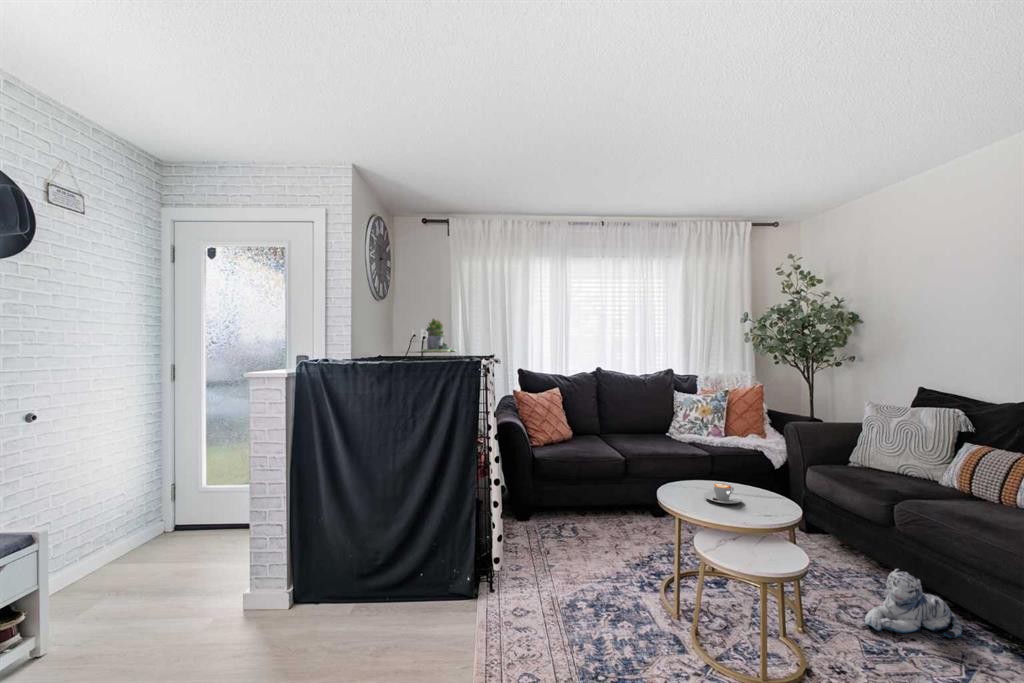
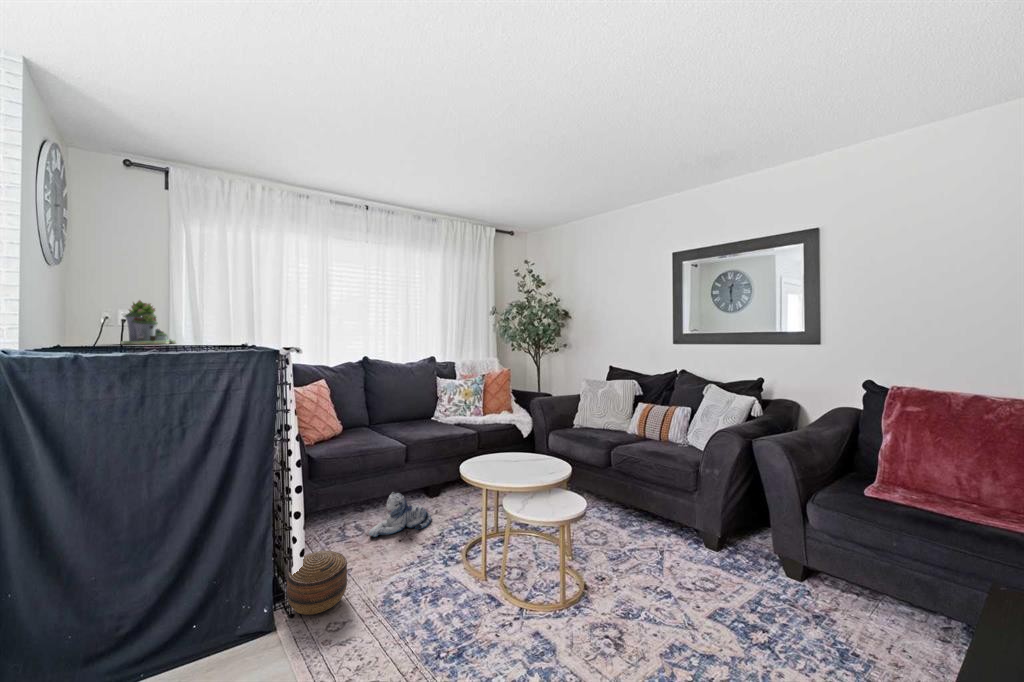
coffee cup: present [704,483,742,504] -> none [502,456,532,472]
basket: none [488,540,539,596] -> present [287,551,347,615]
plush toy: present [864,569,963,638] -> present [369,492,432,537]

